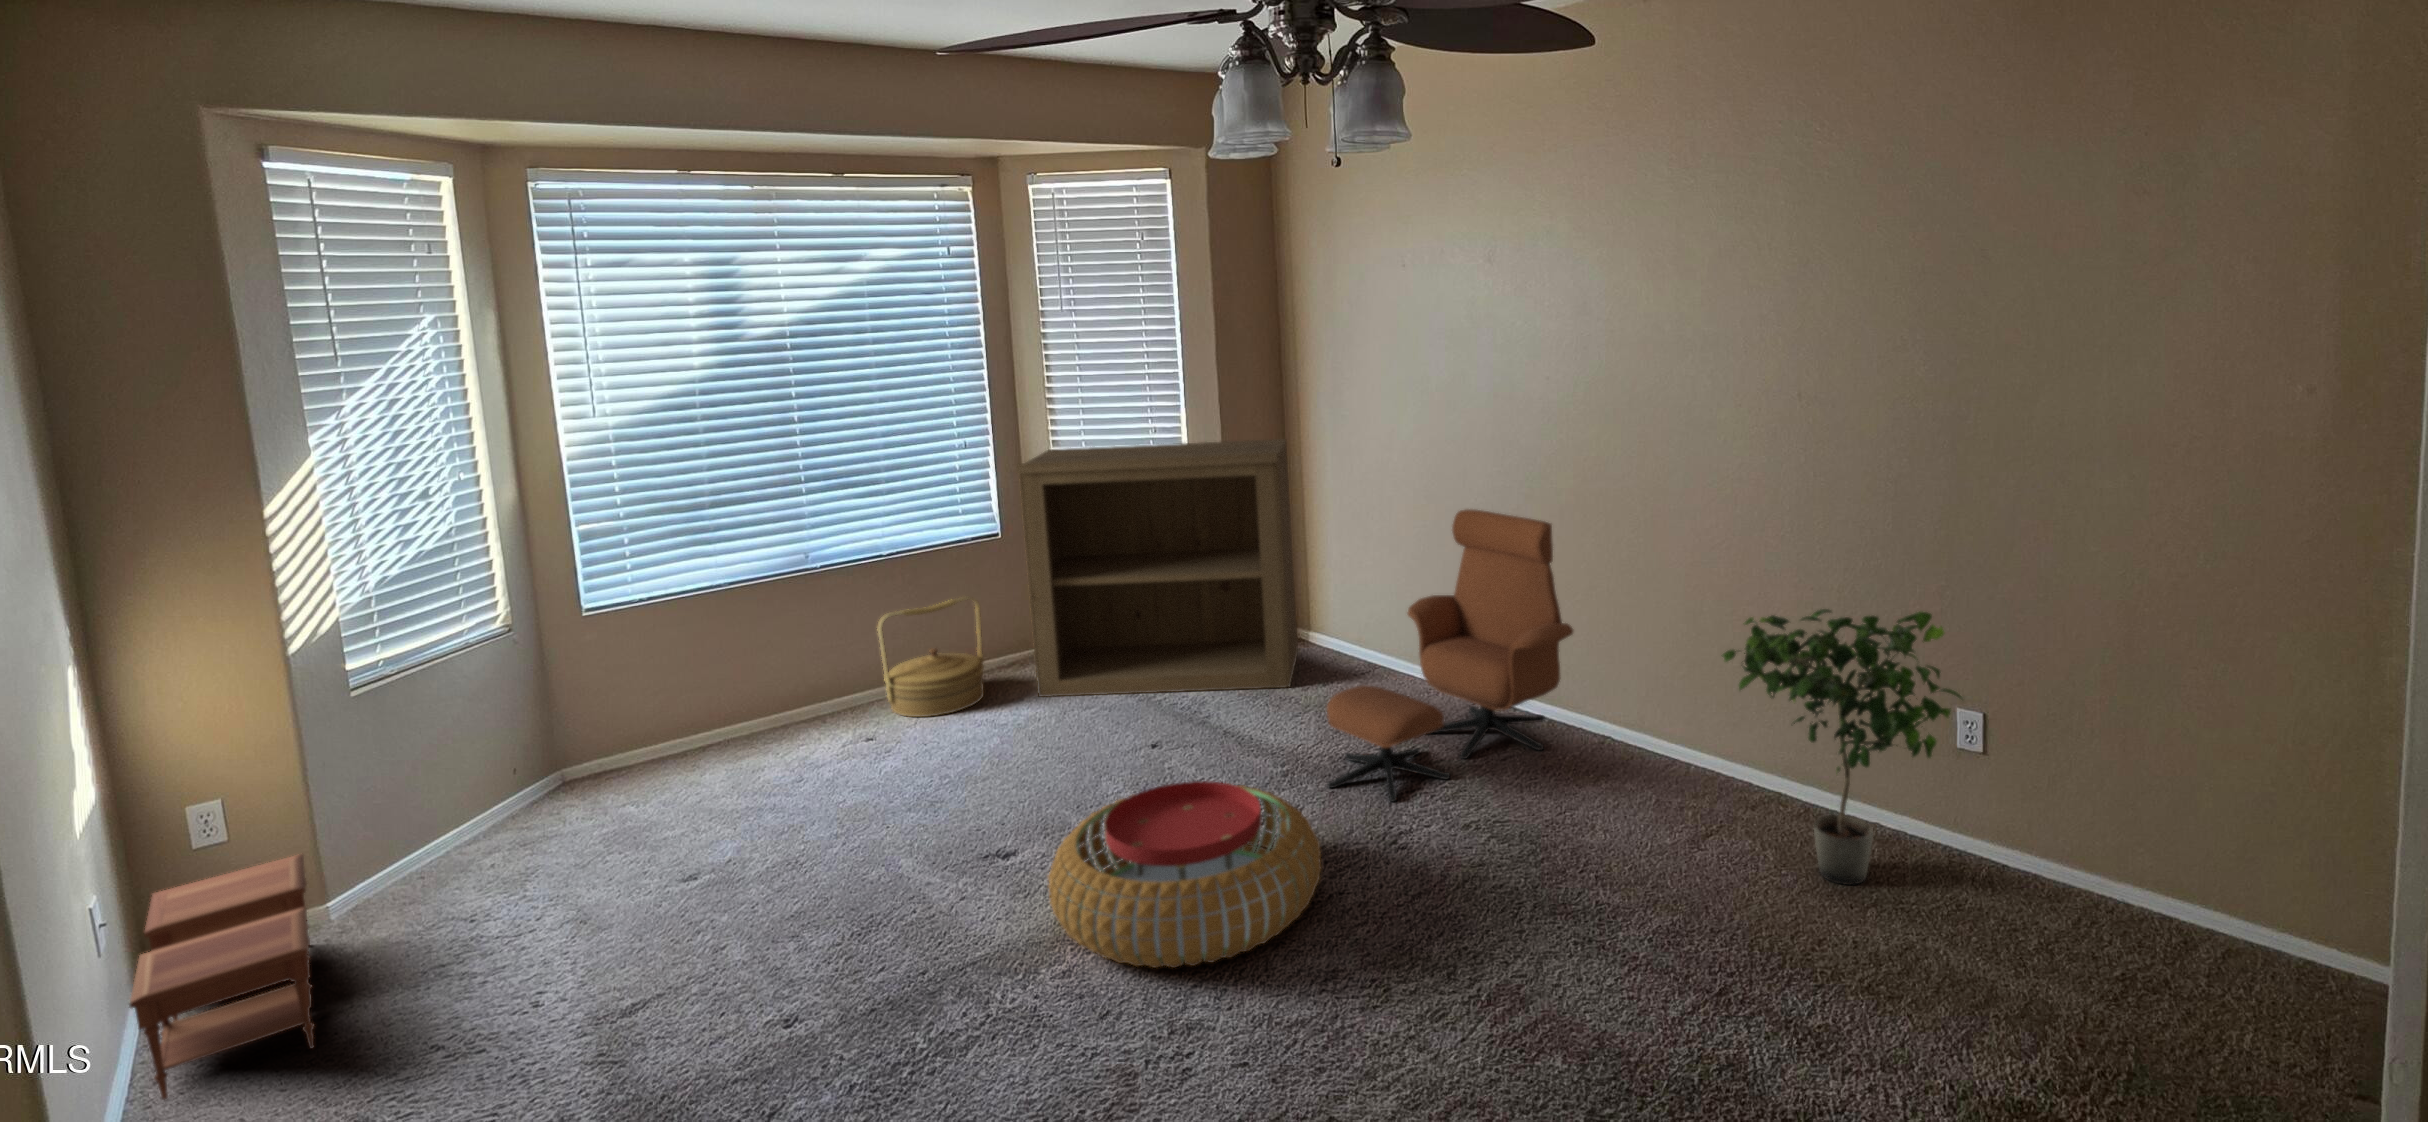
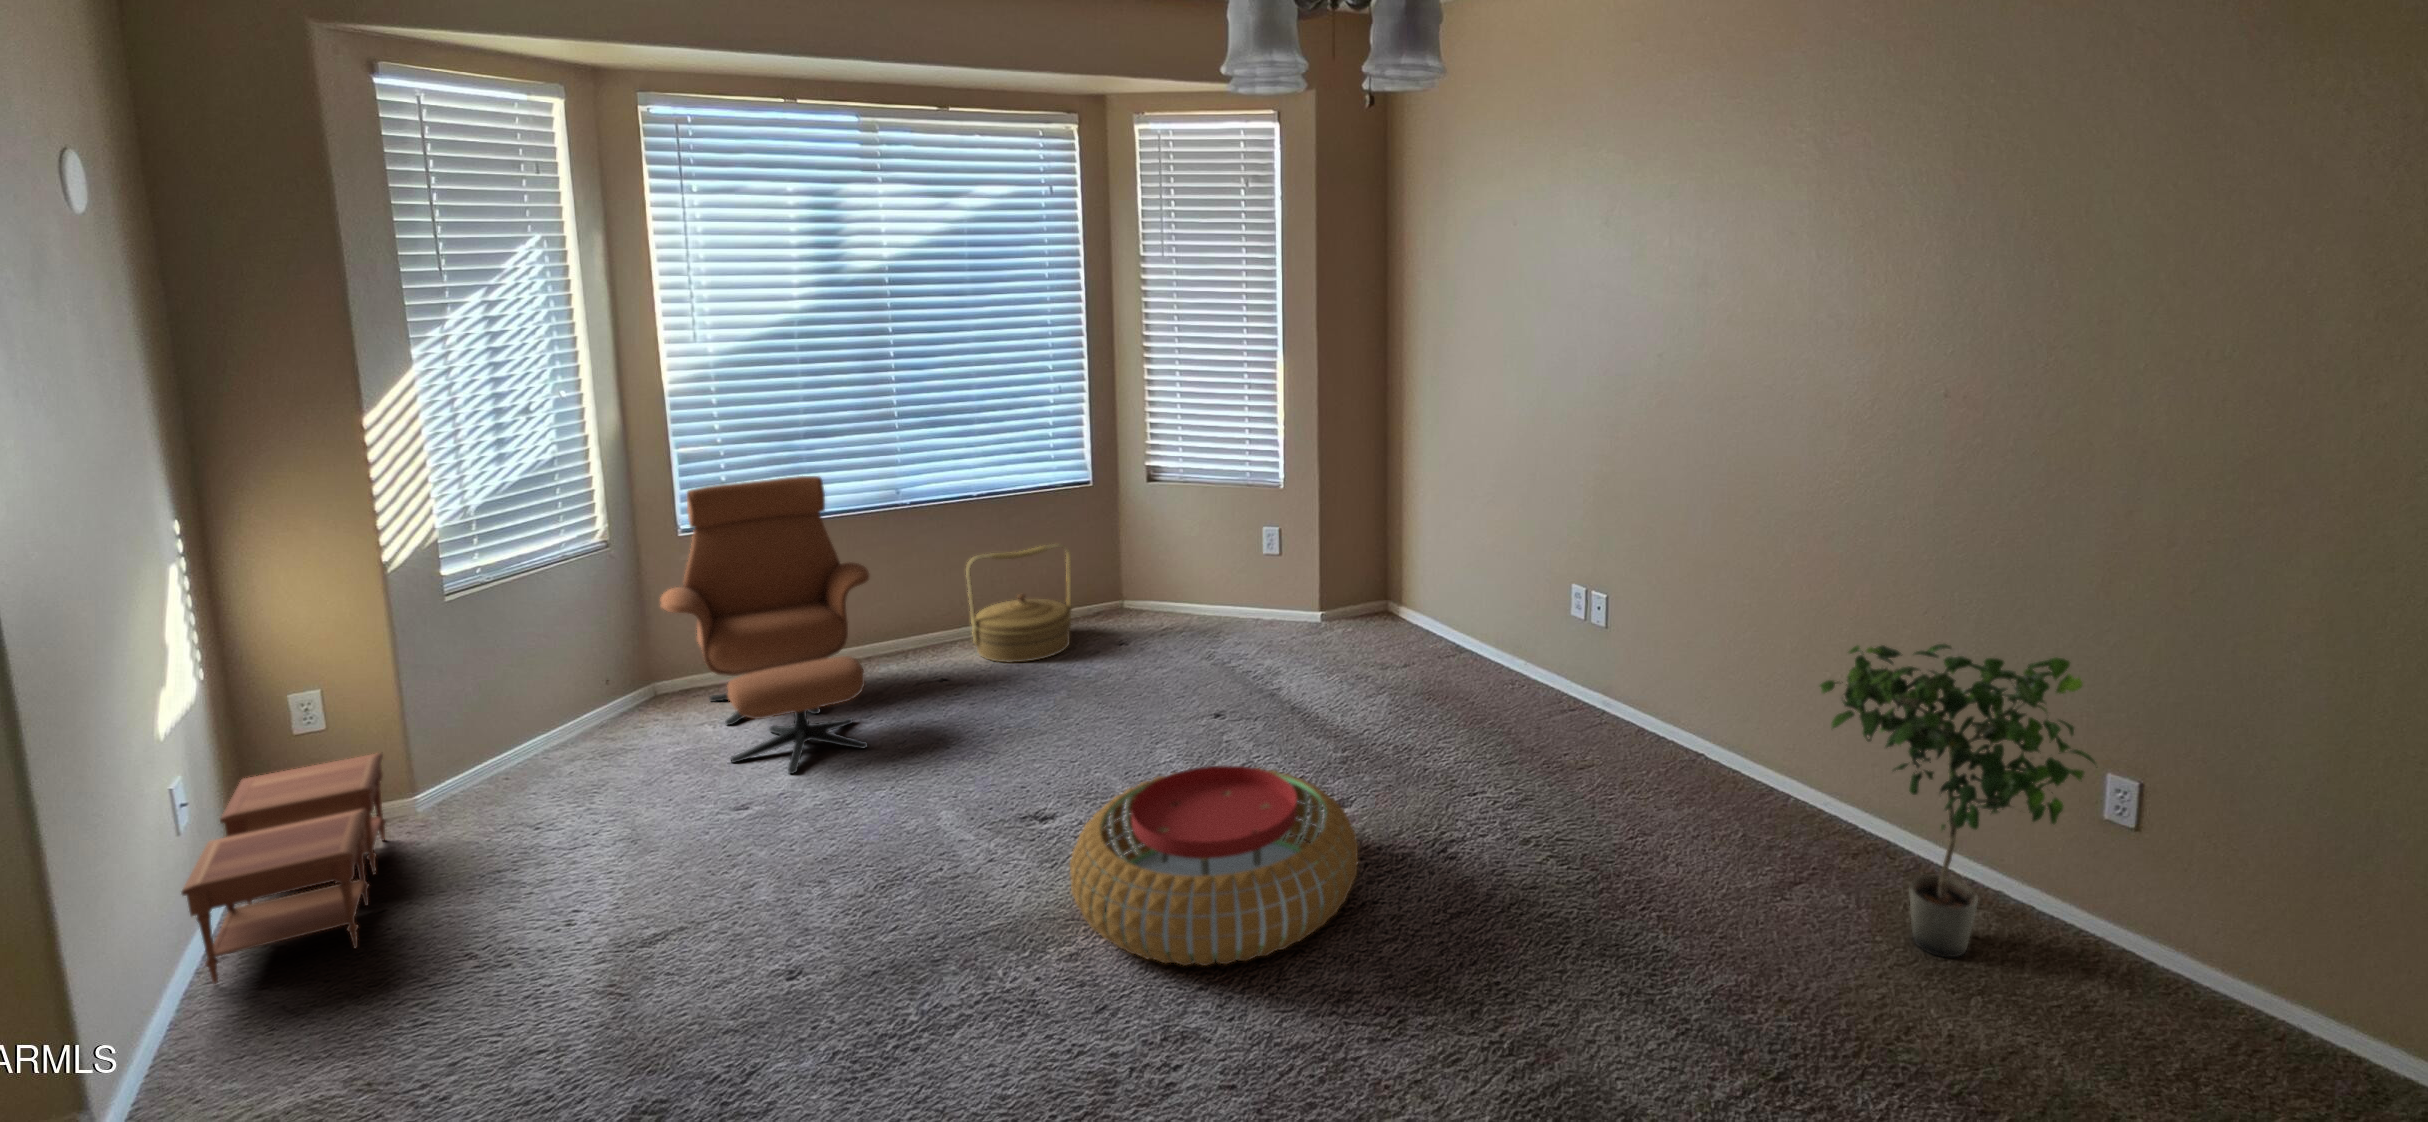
bookshelf: present [1016,439,1298,697] -> none [1109,399,1393,665]
lounge chair: present [1327,509,1573,802] -> present [660,476,869,774]

